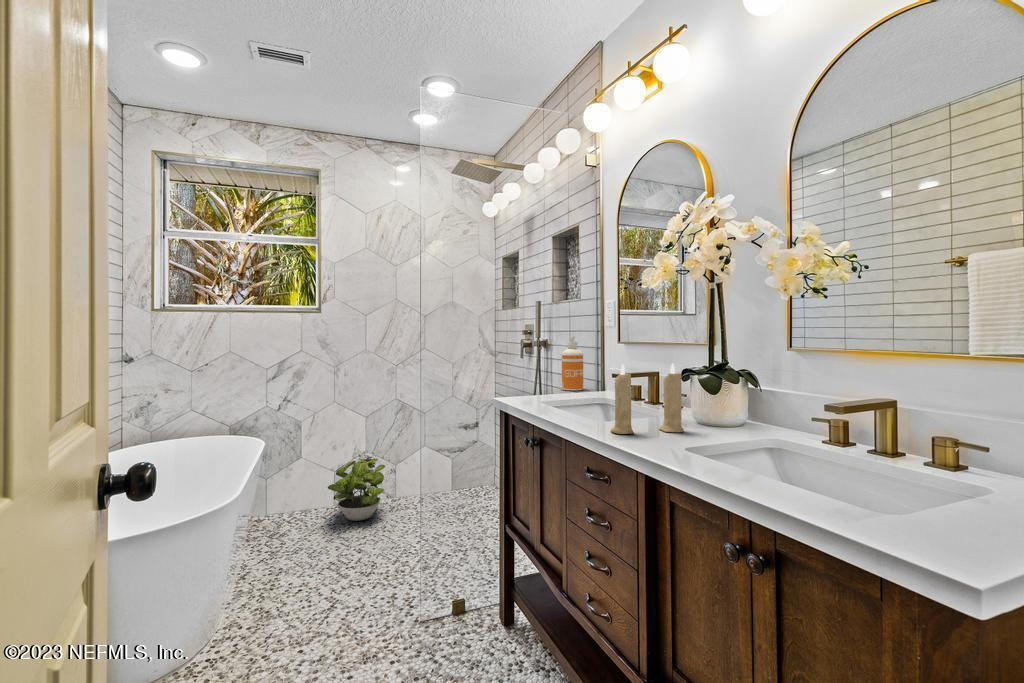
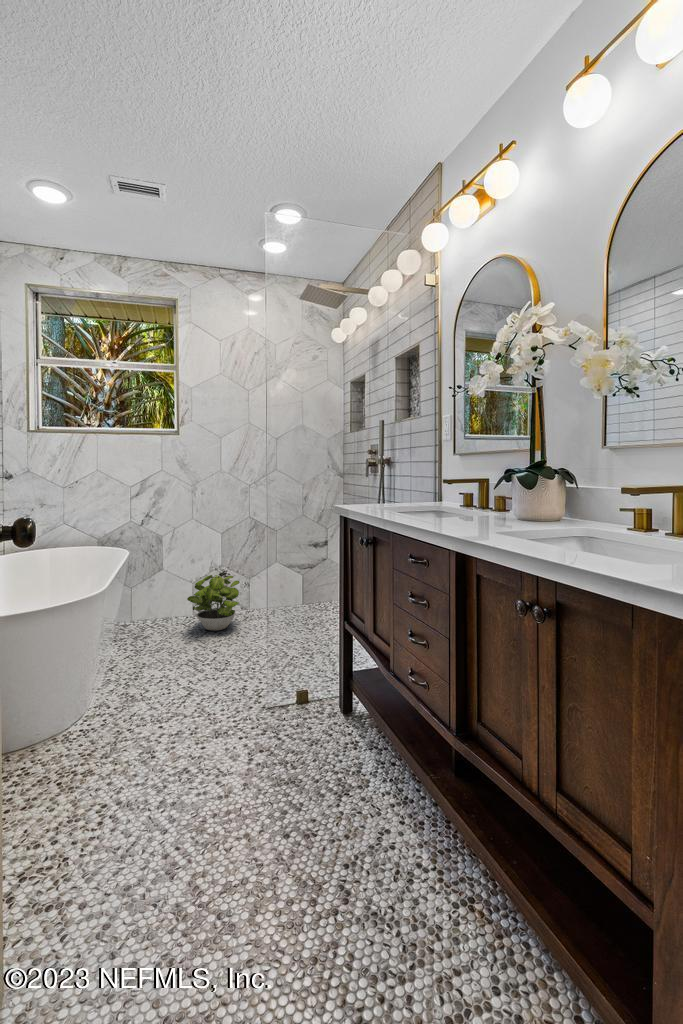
soap dispenser: present [562,337,583,391] -> none [402,455,423,506]
candle: present [611,364,684,434] -> none [434,460,503,525]

